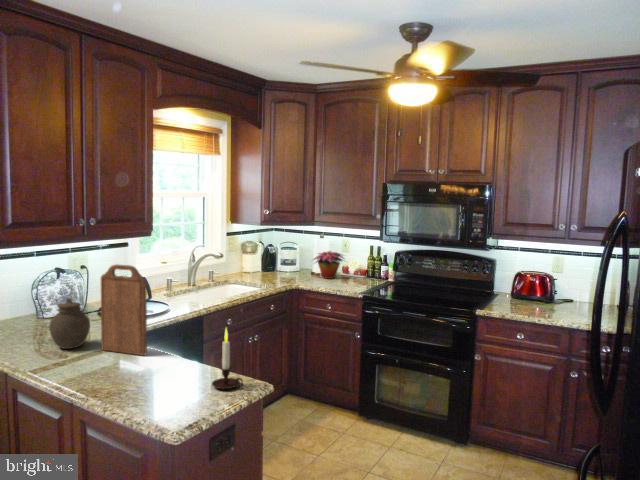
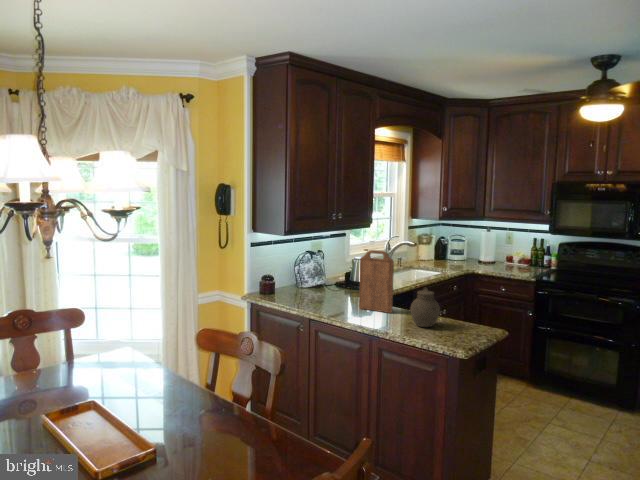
flower arrangement: present [314,251,343,279] -> none [478,242,515,266]
jar: present [49,298,90,349] -> present [410,288,440,327]
candle: present [212,329,243,389] -> none [452,294,475,335]

